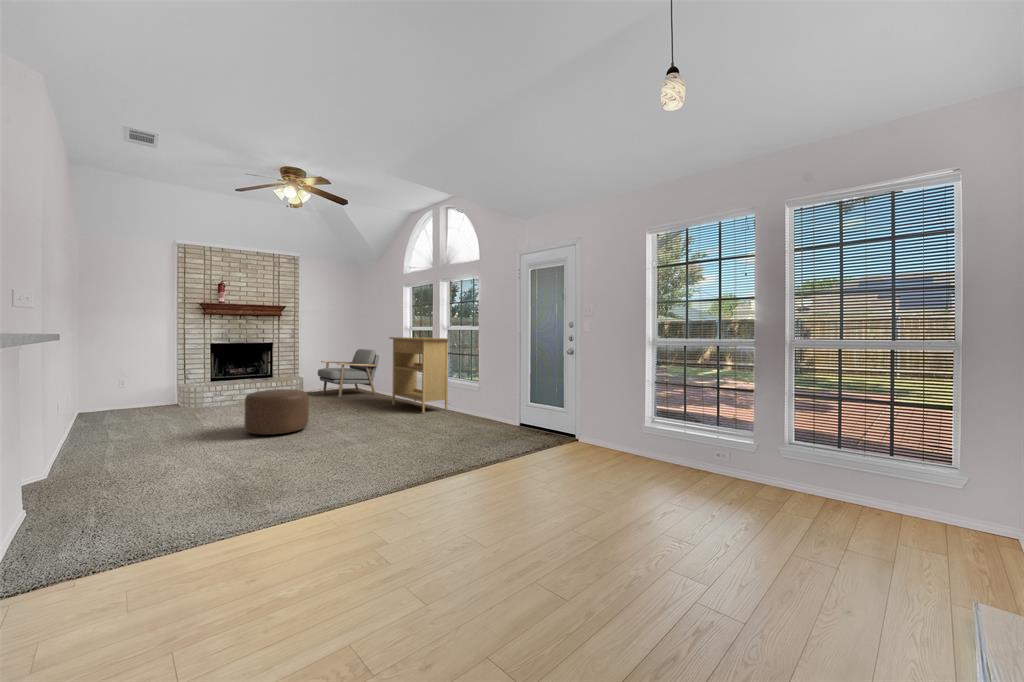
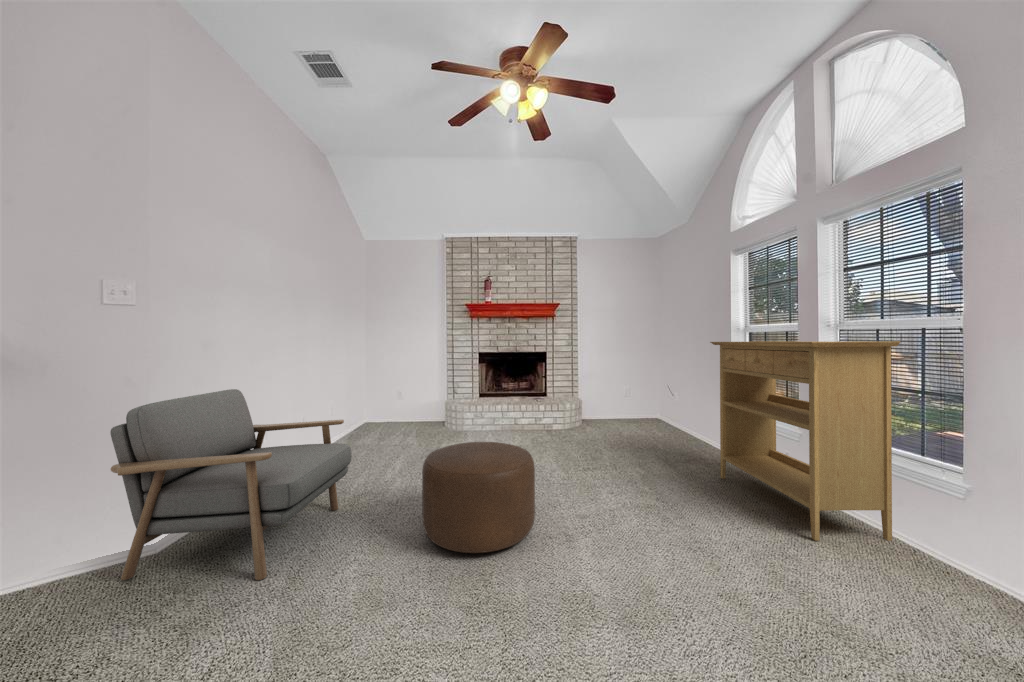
armchair: present [318,349,379,397] -> present [110,389,352,580]

